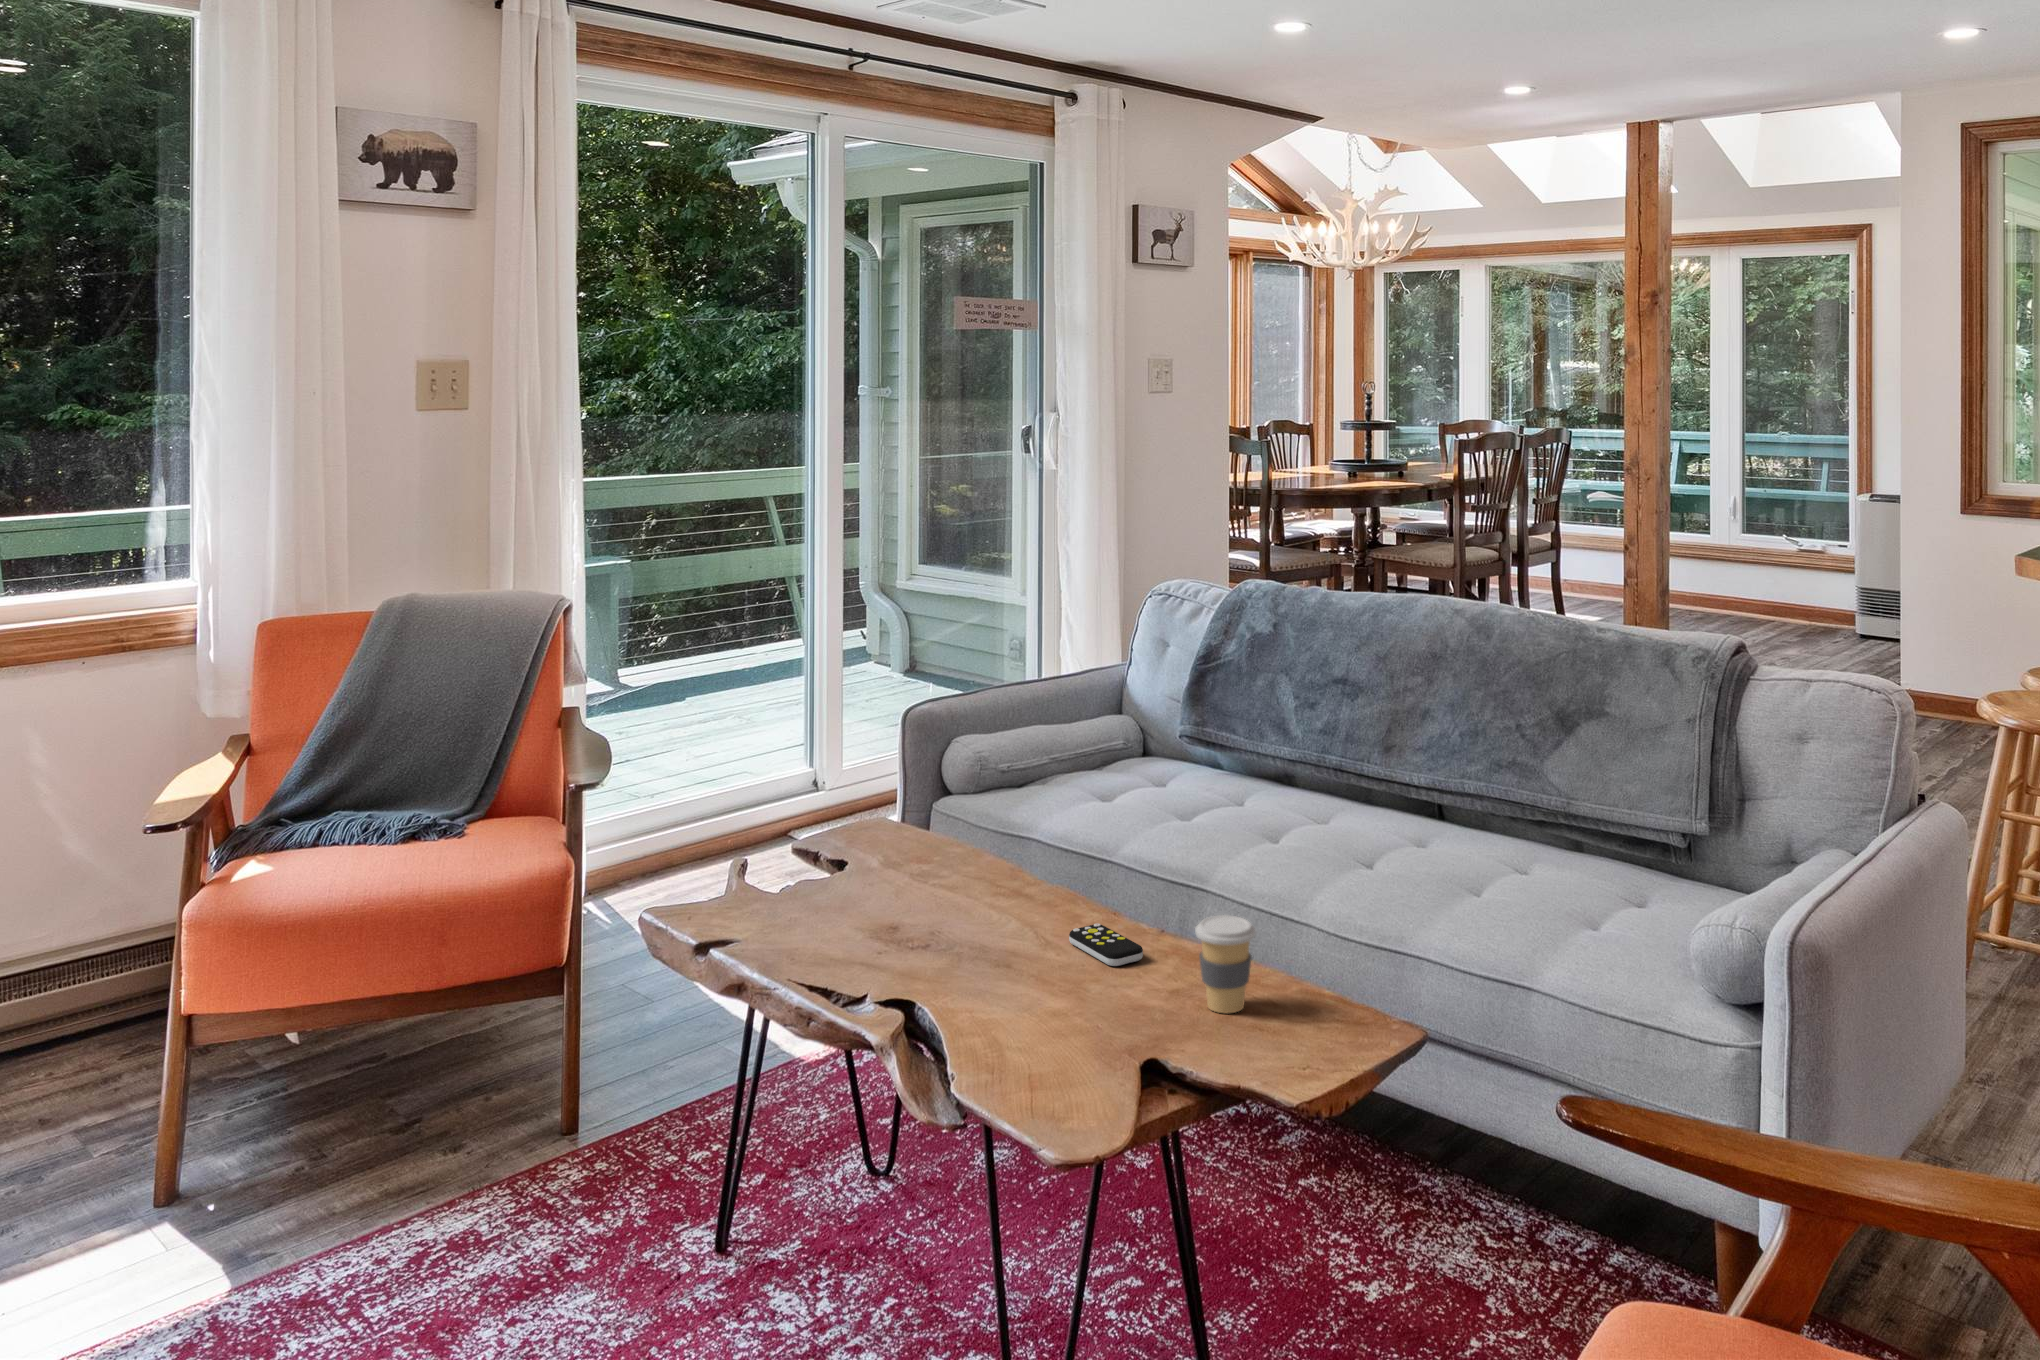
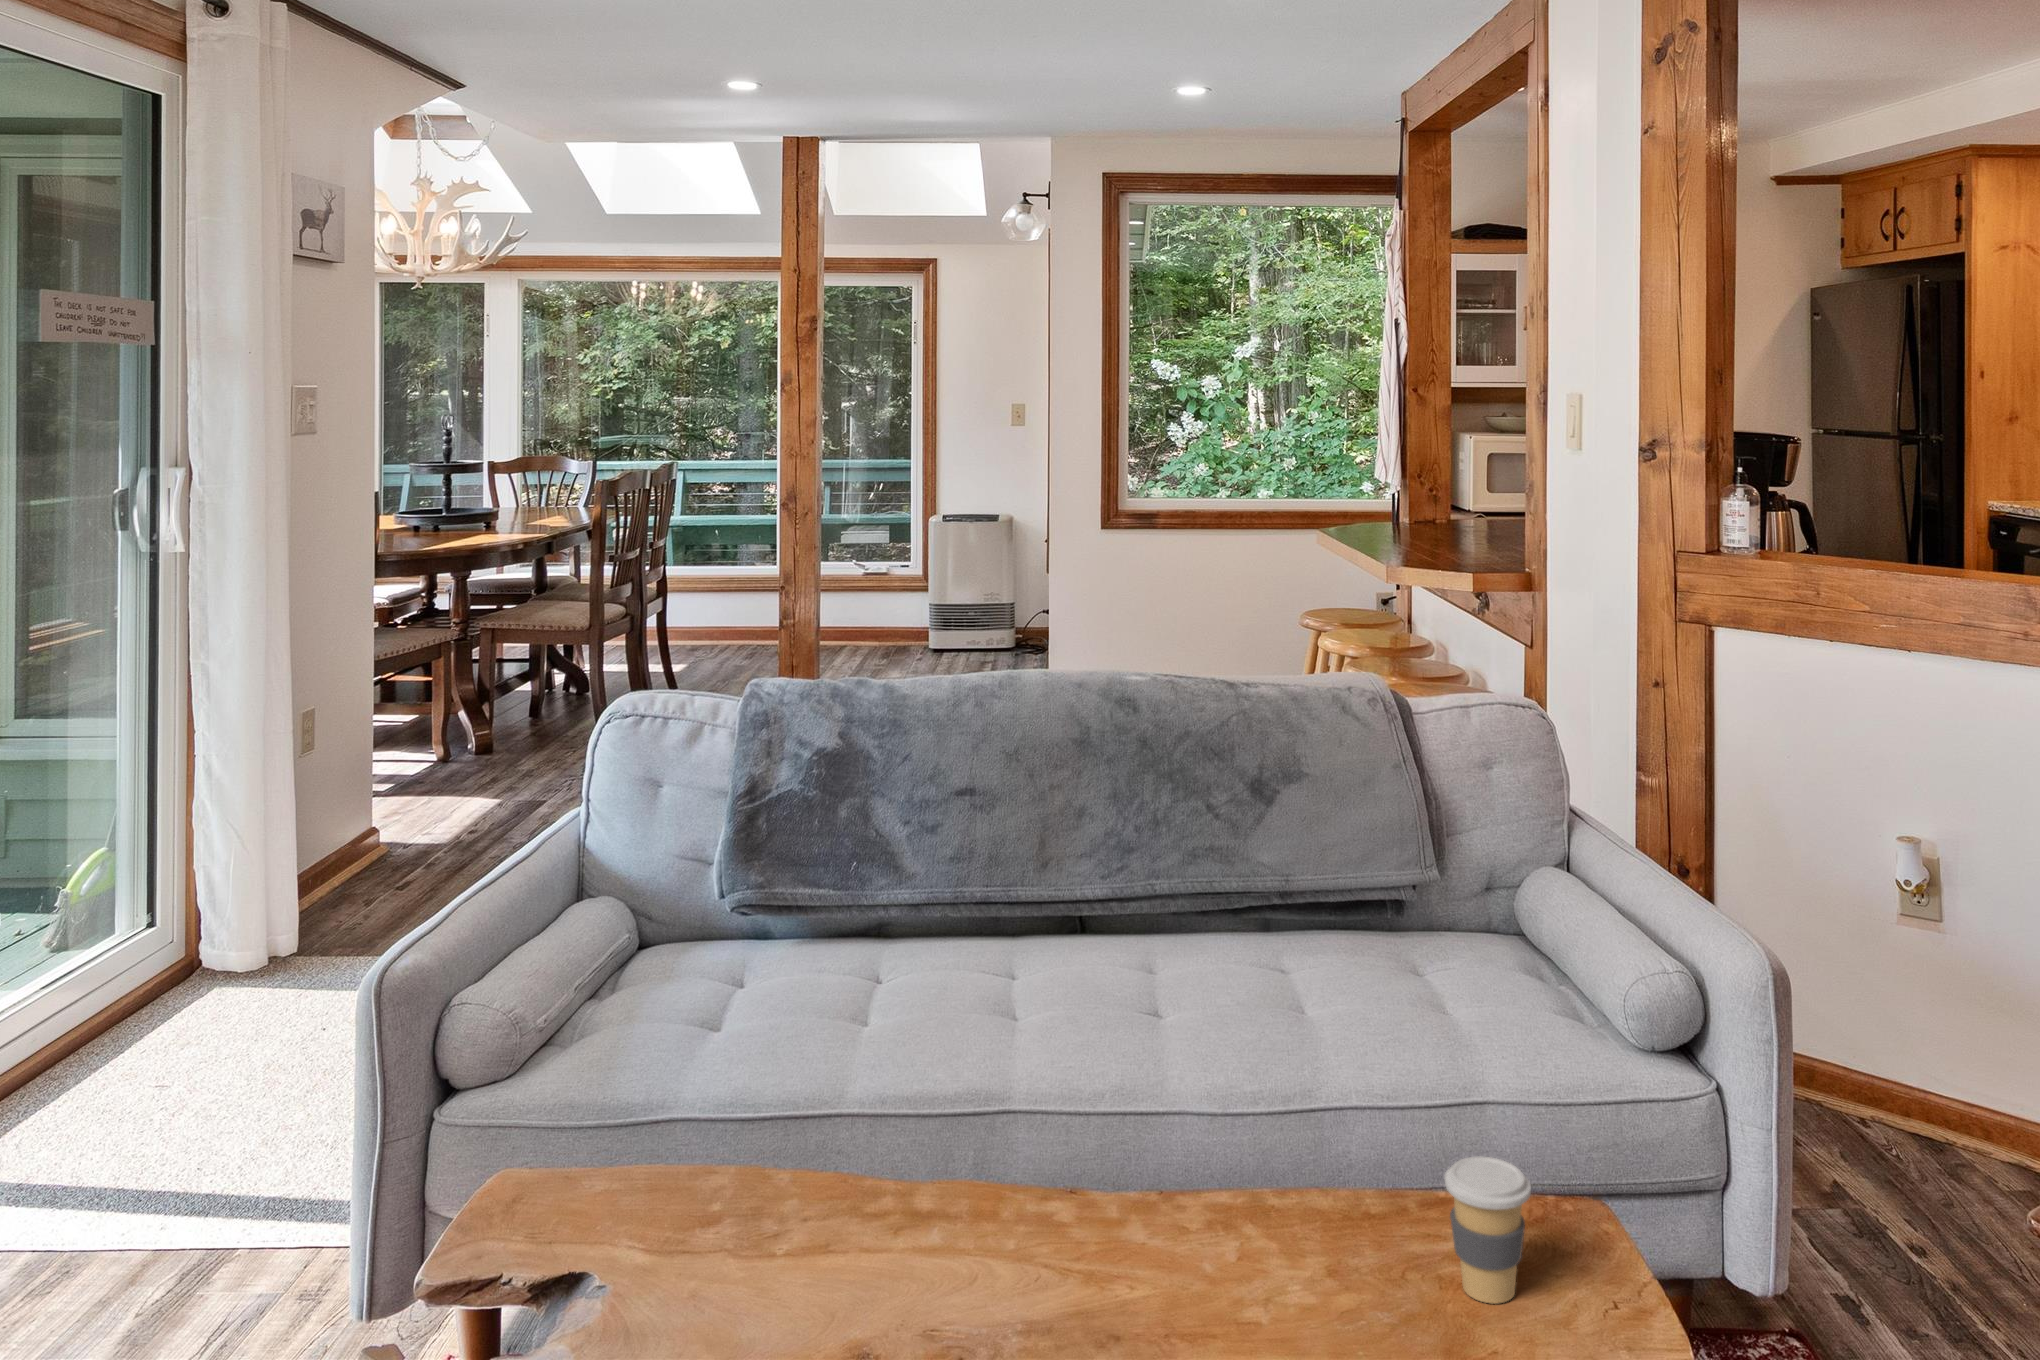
remote control: present [1069,924,1143,966] -> none [1155,1231,1287,1292]

